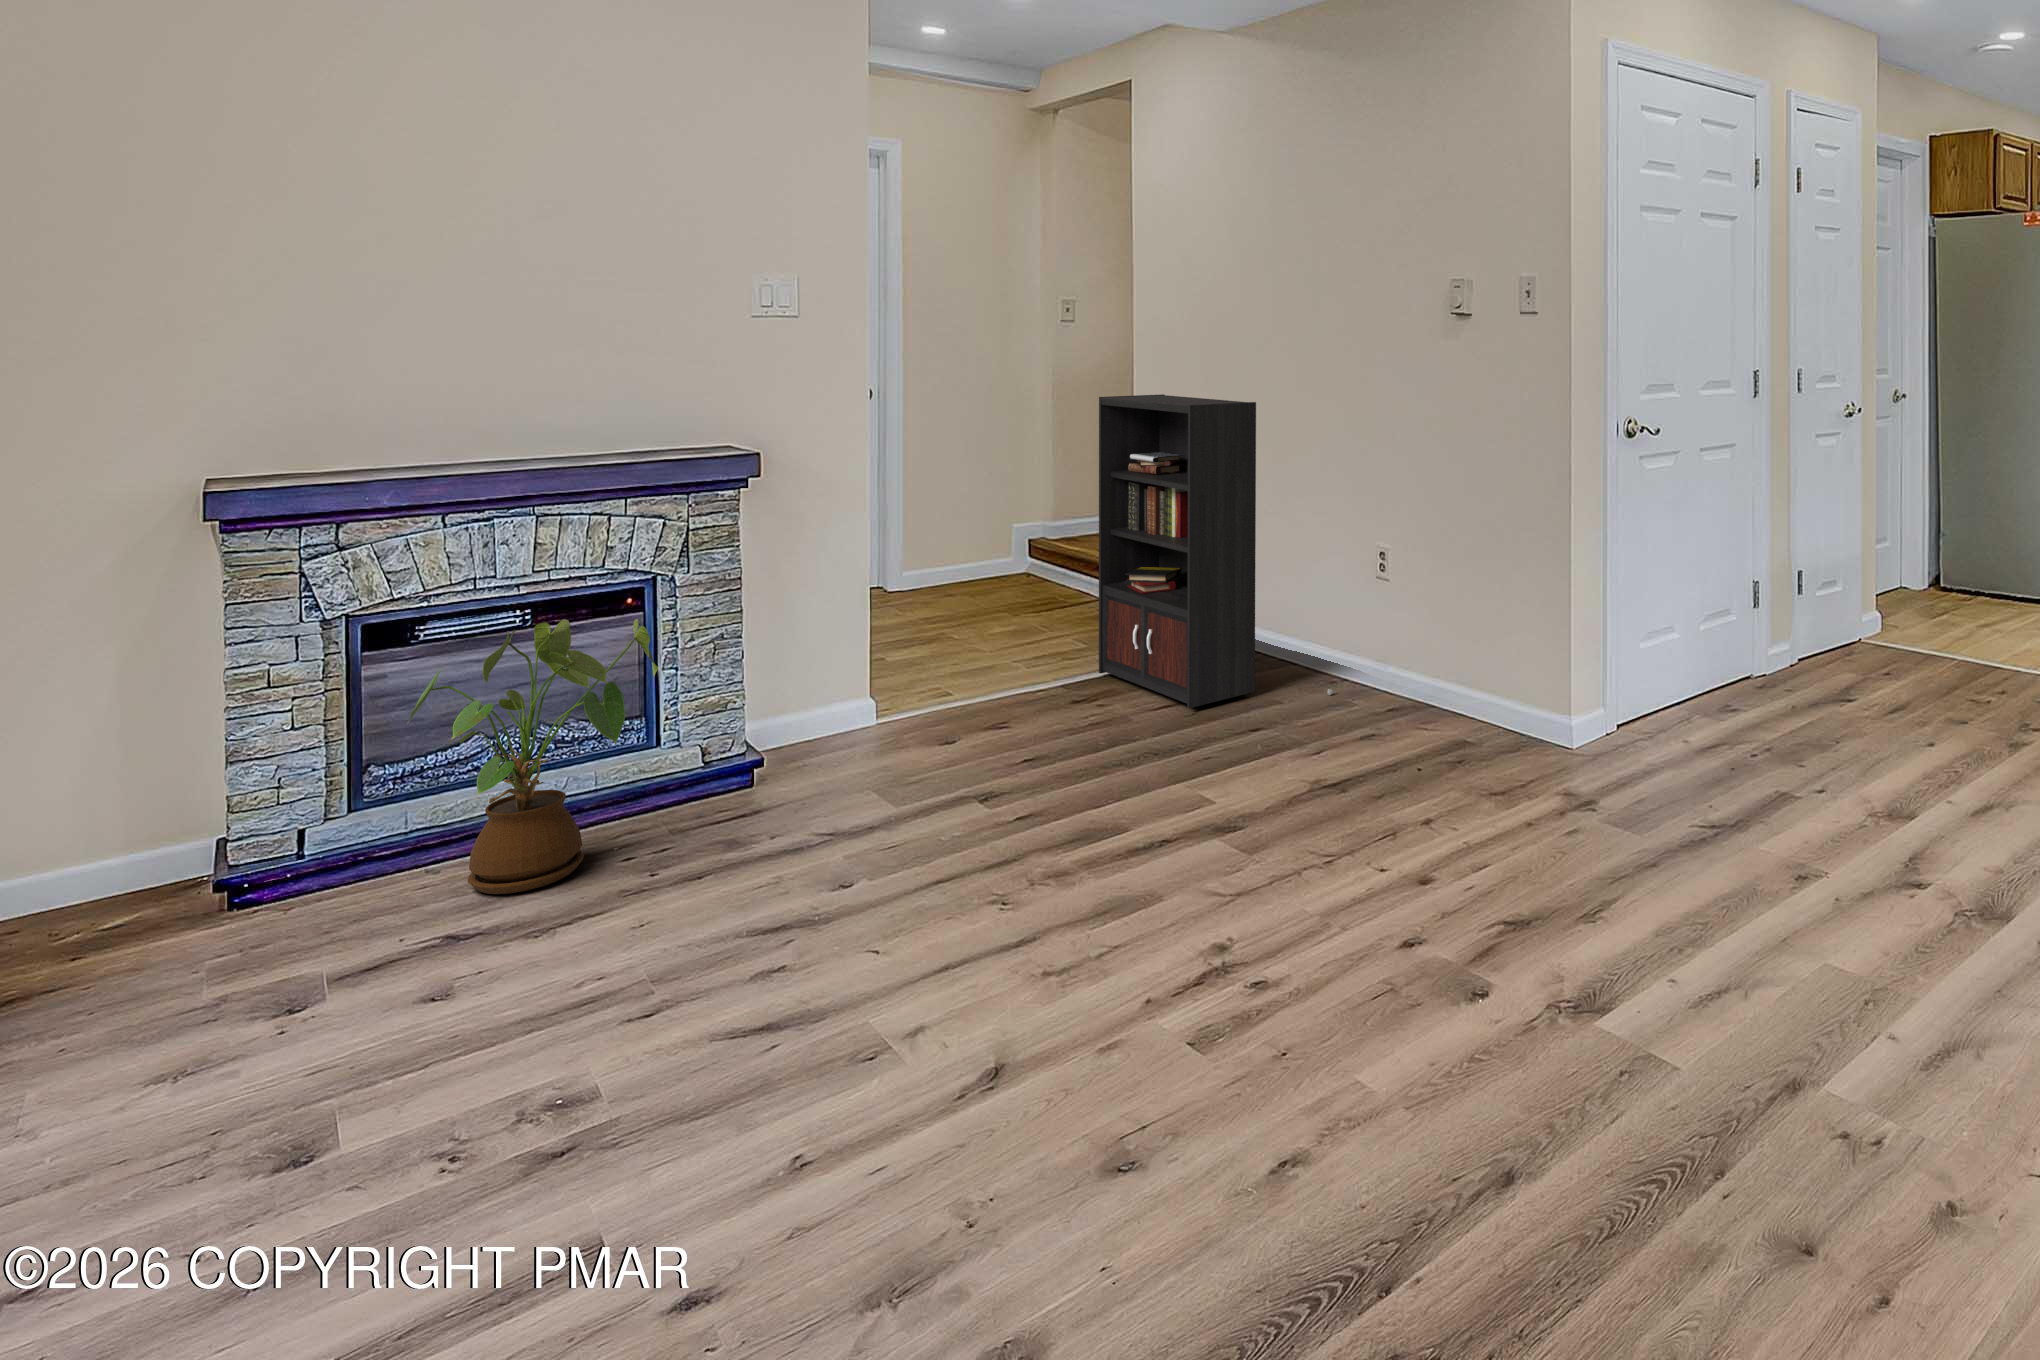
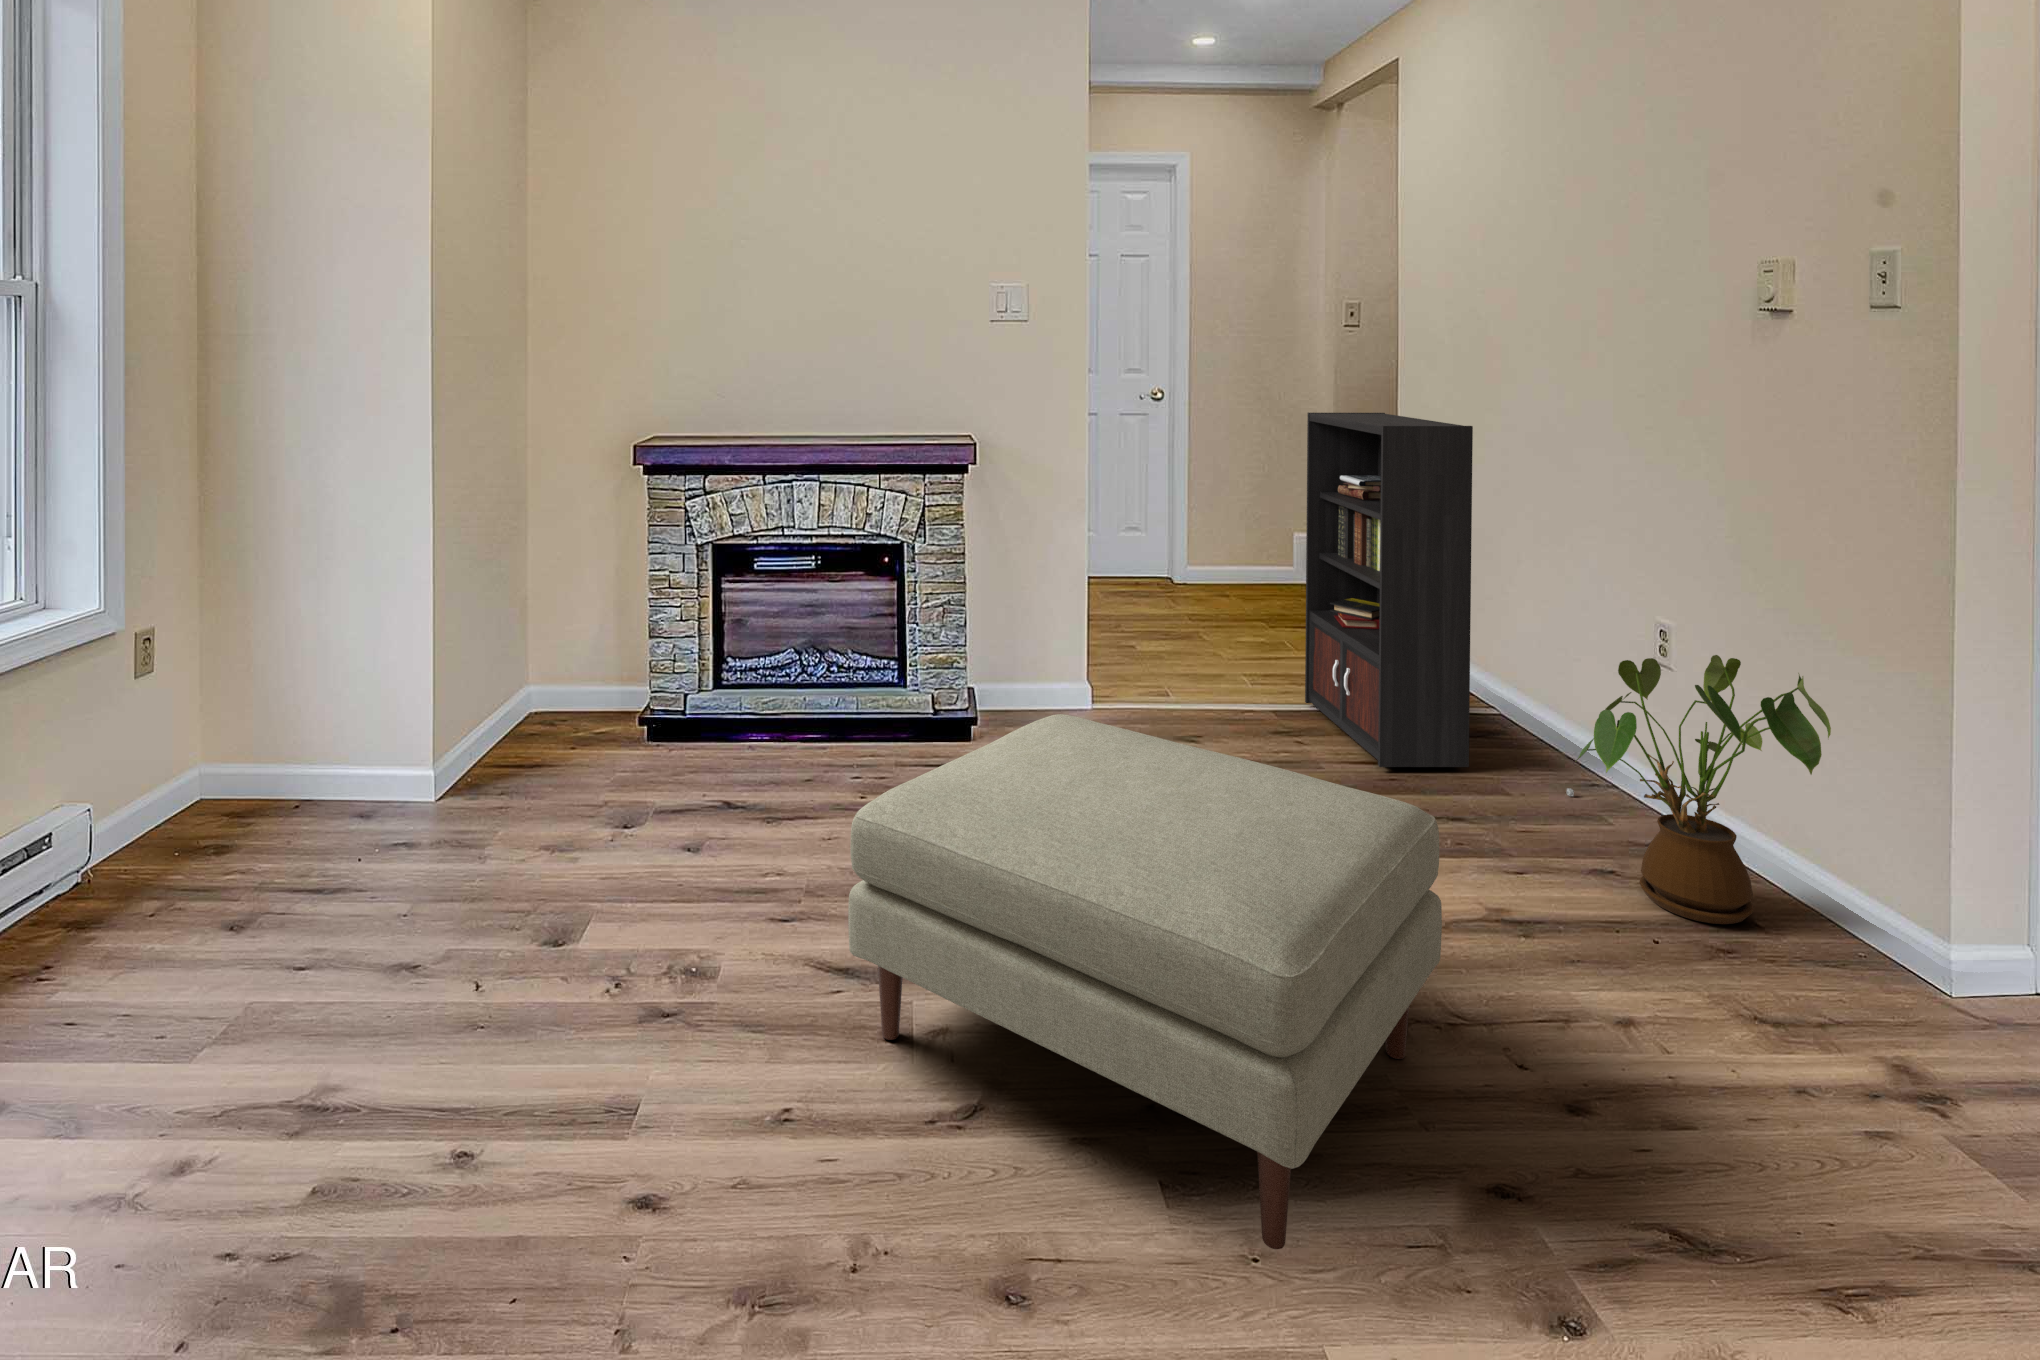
house plant: present [408,619,658,894] -> present [1576,655,1831,924]
ottoman: none [824,697,1328,1061] -> present [848,714,1442,1249]

